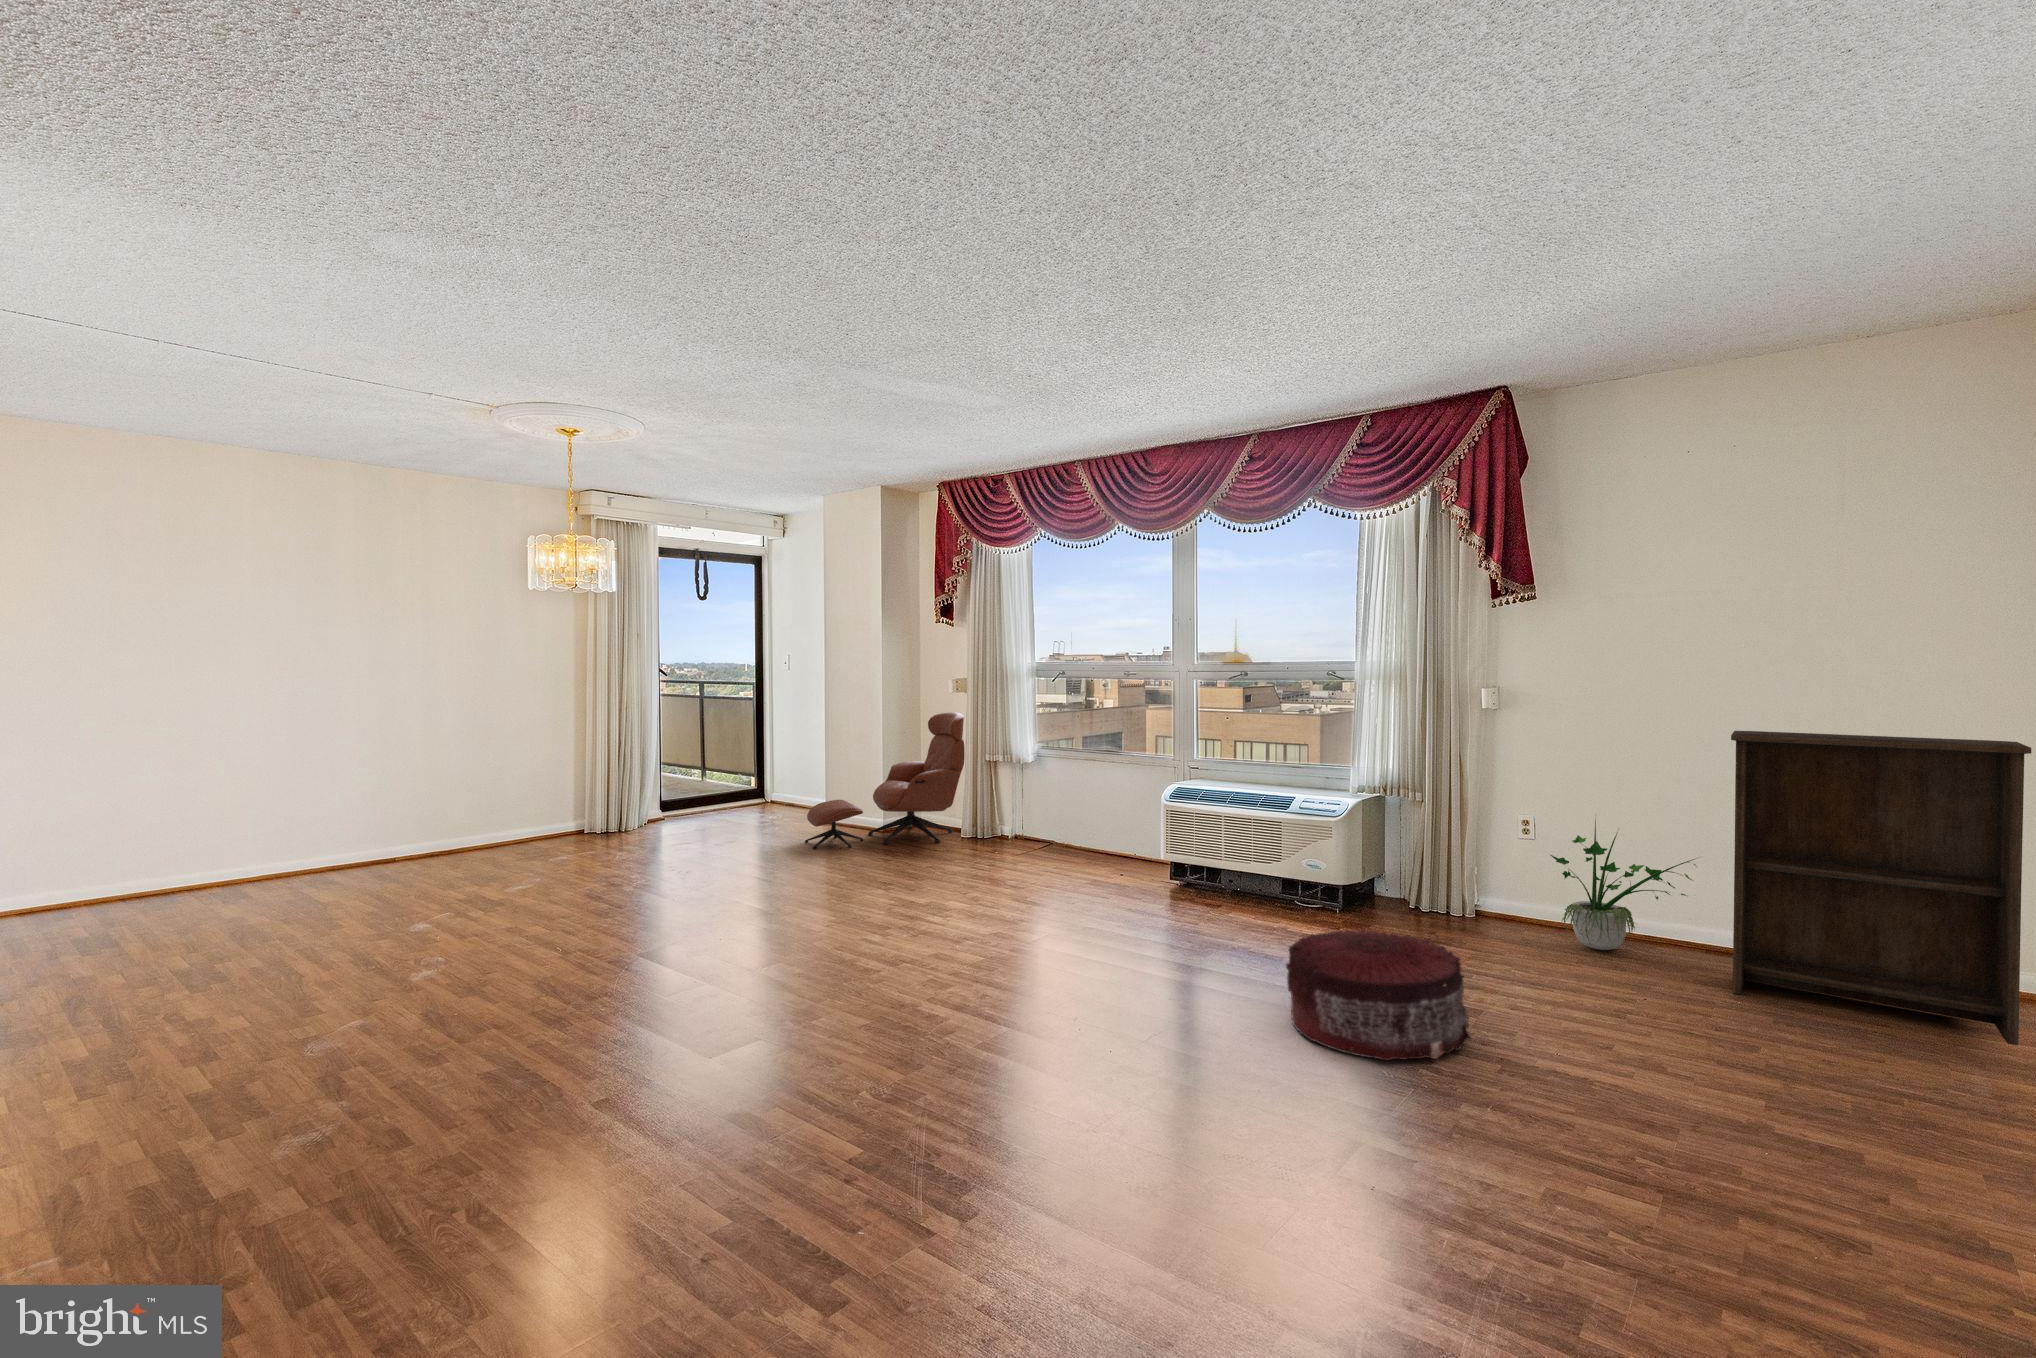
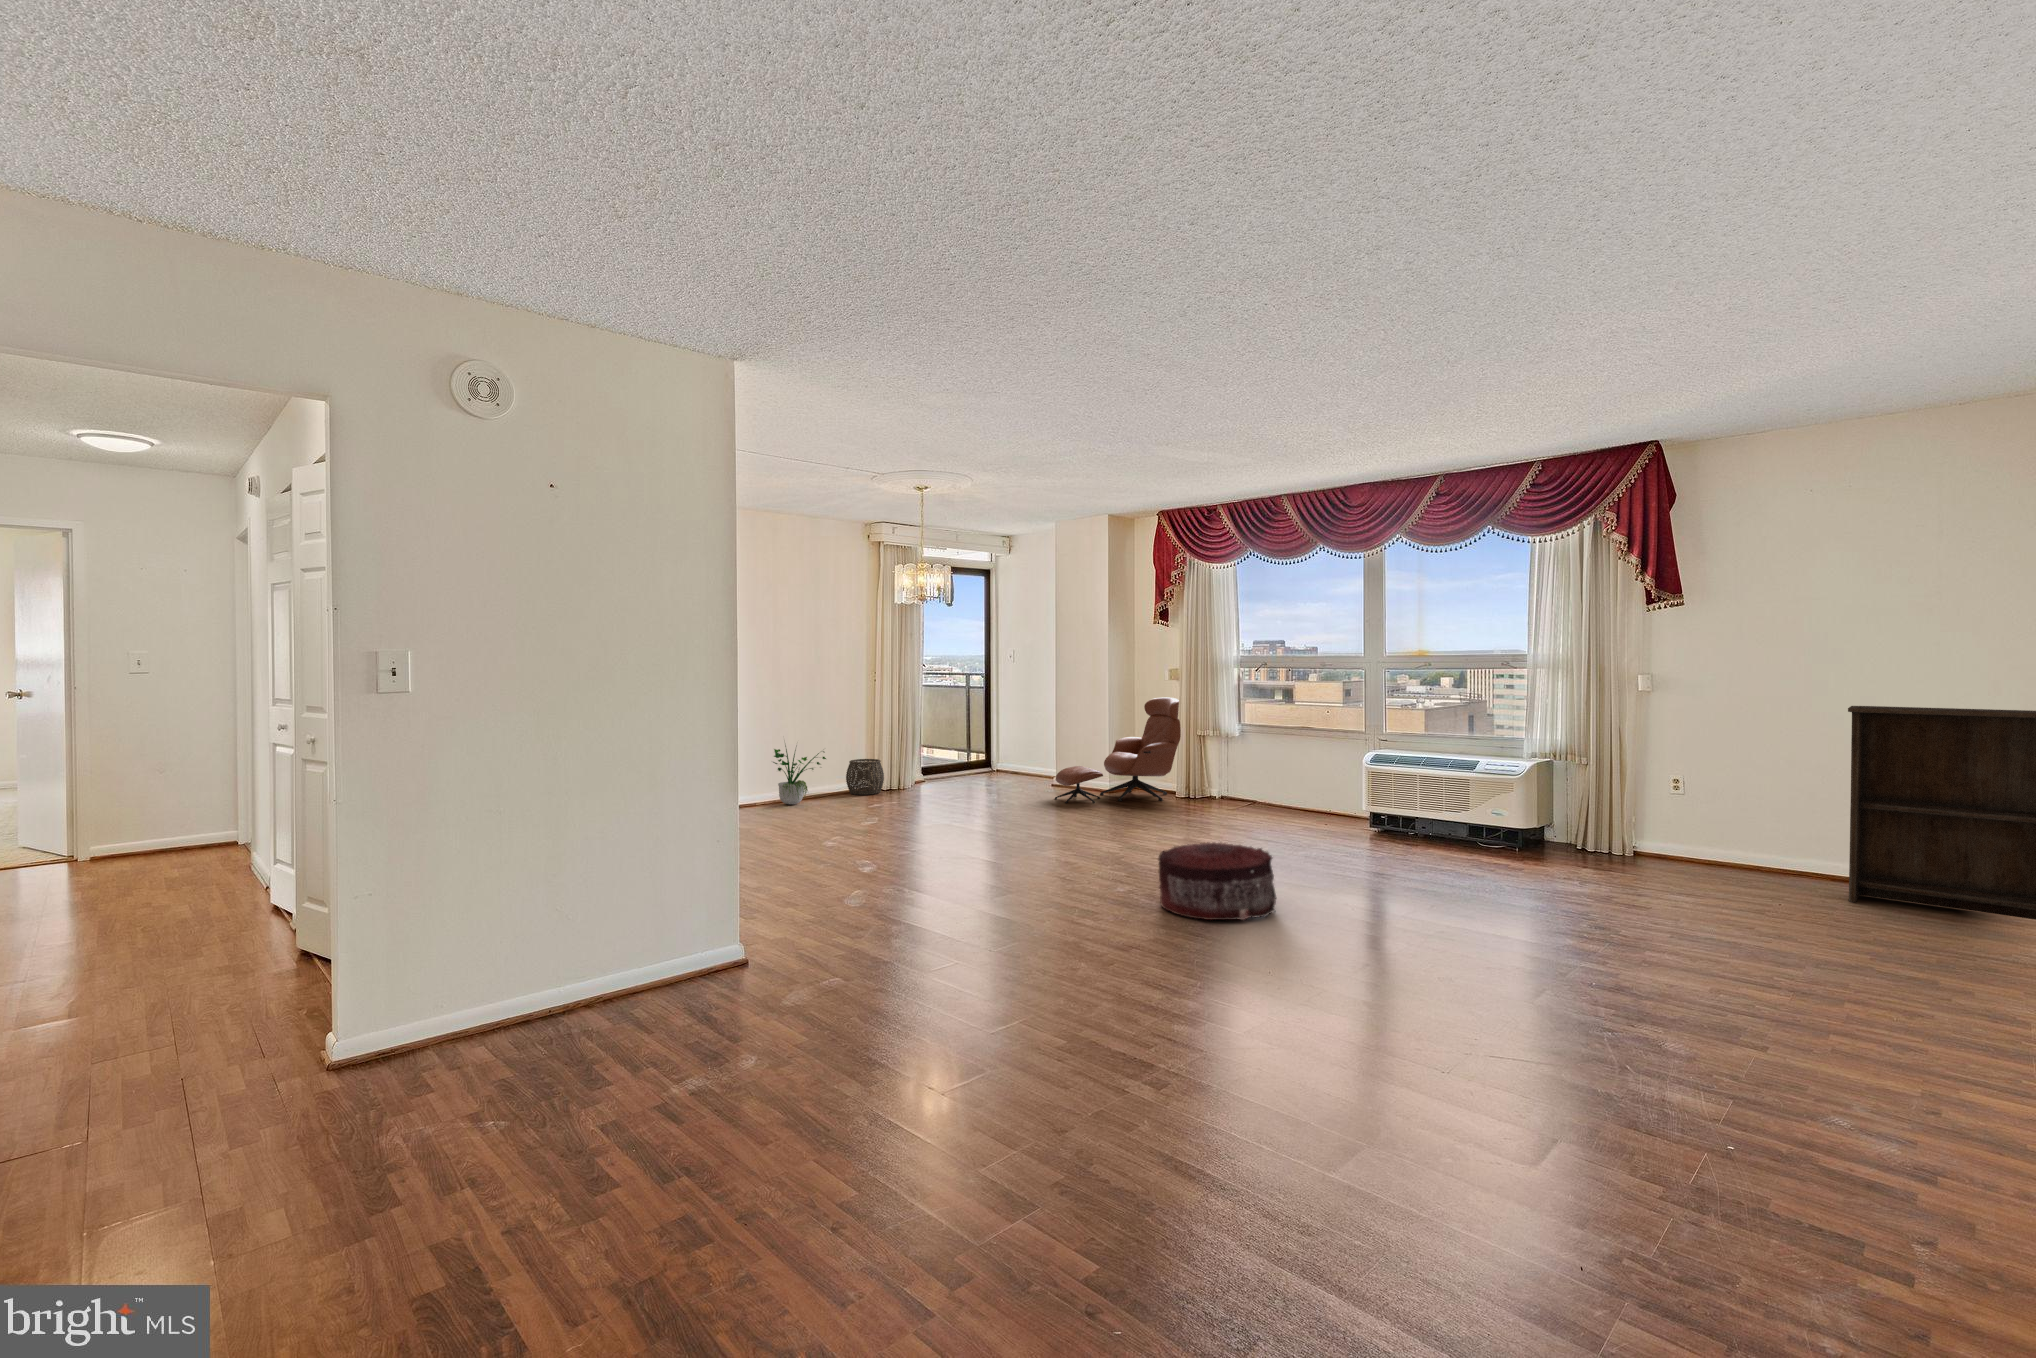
woven basket: none [536,793,592,841] -> present [846,759,884,795]
potted plant: present [1551,819,1696,950] -> present [773,745,826,804]
pouf: present [1286,929,1471,1061] -> present [1158,843,1276,920]

